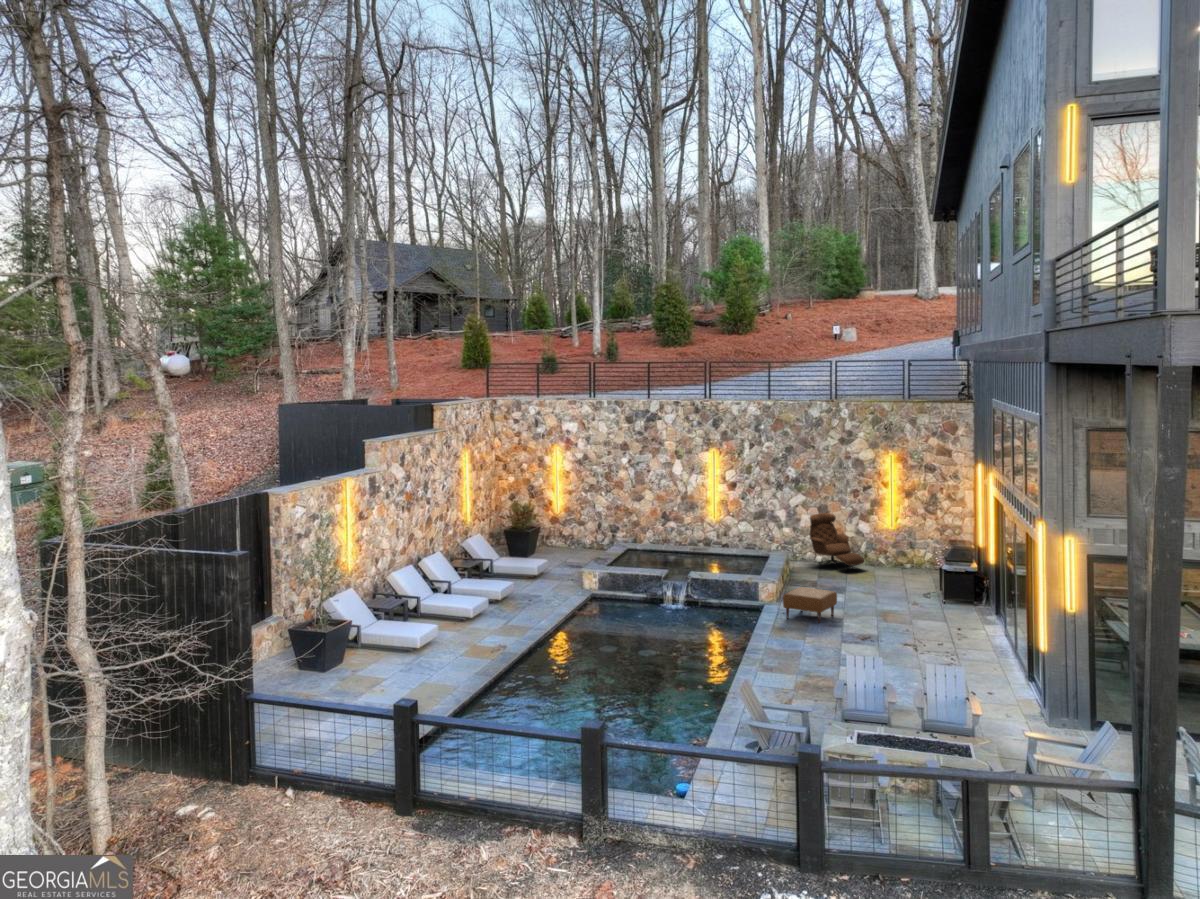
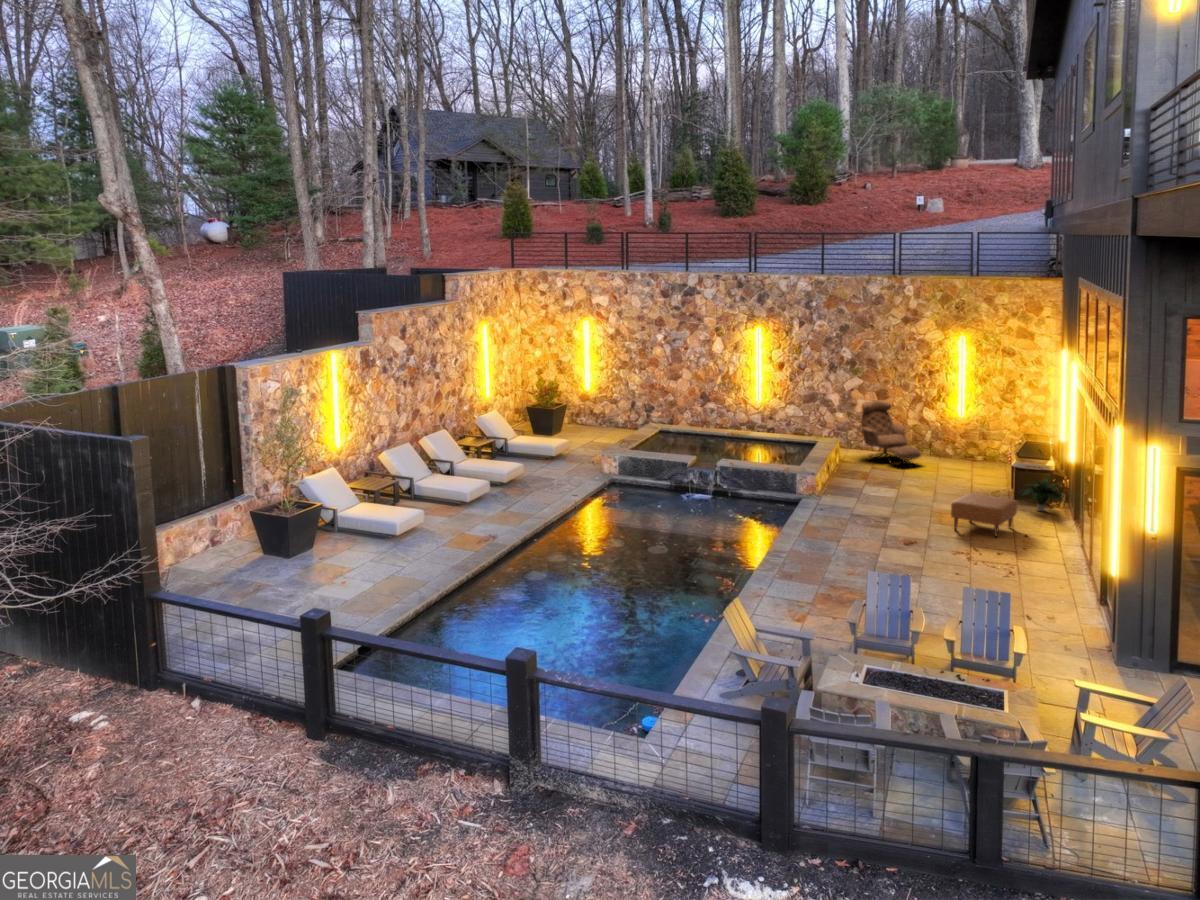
potted plant: none [953,576,995,607] -> present [1022,478,1062,511]
ottoman: present [783,587,837,623] -> present [951,493,1017,537]

